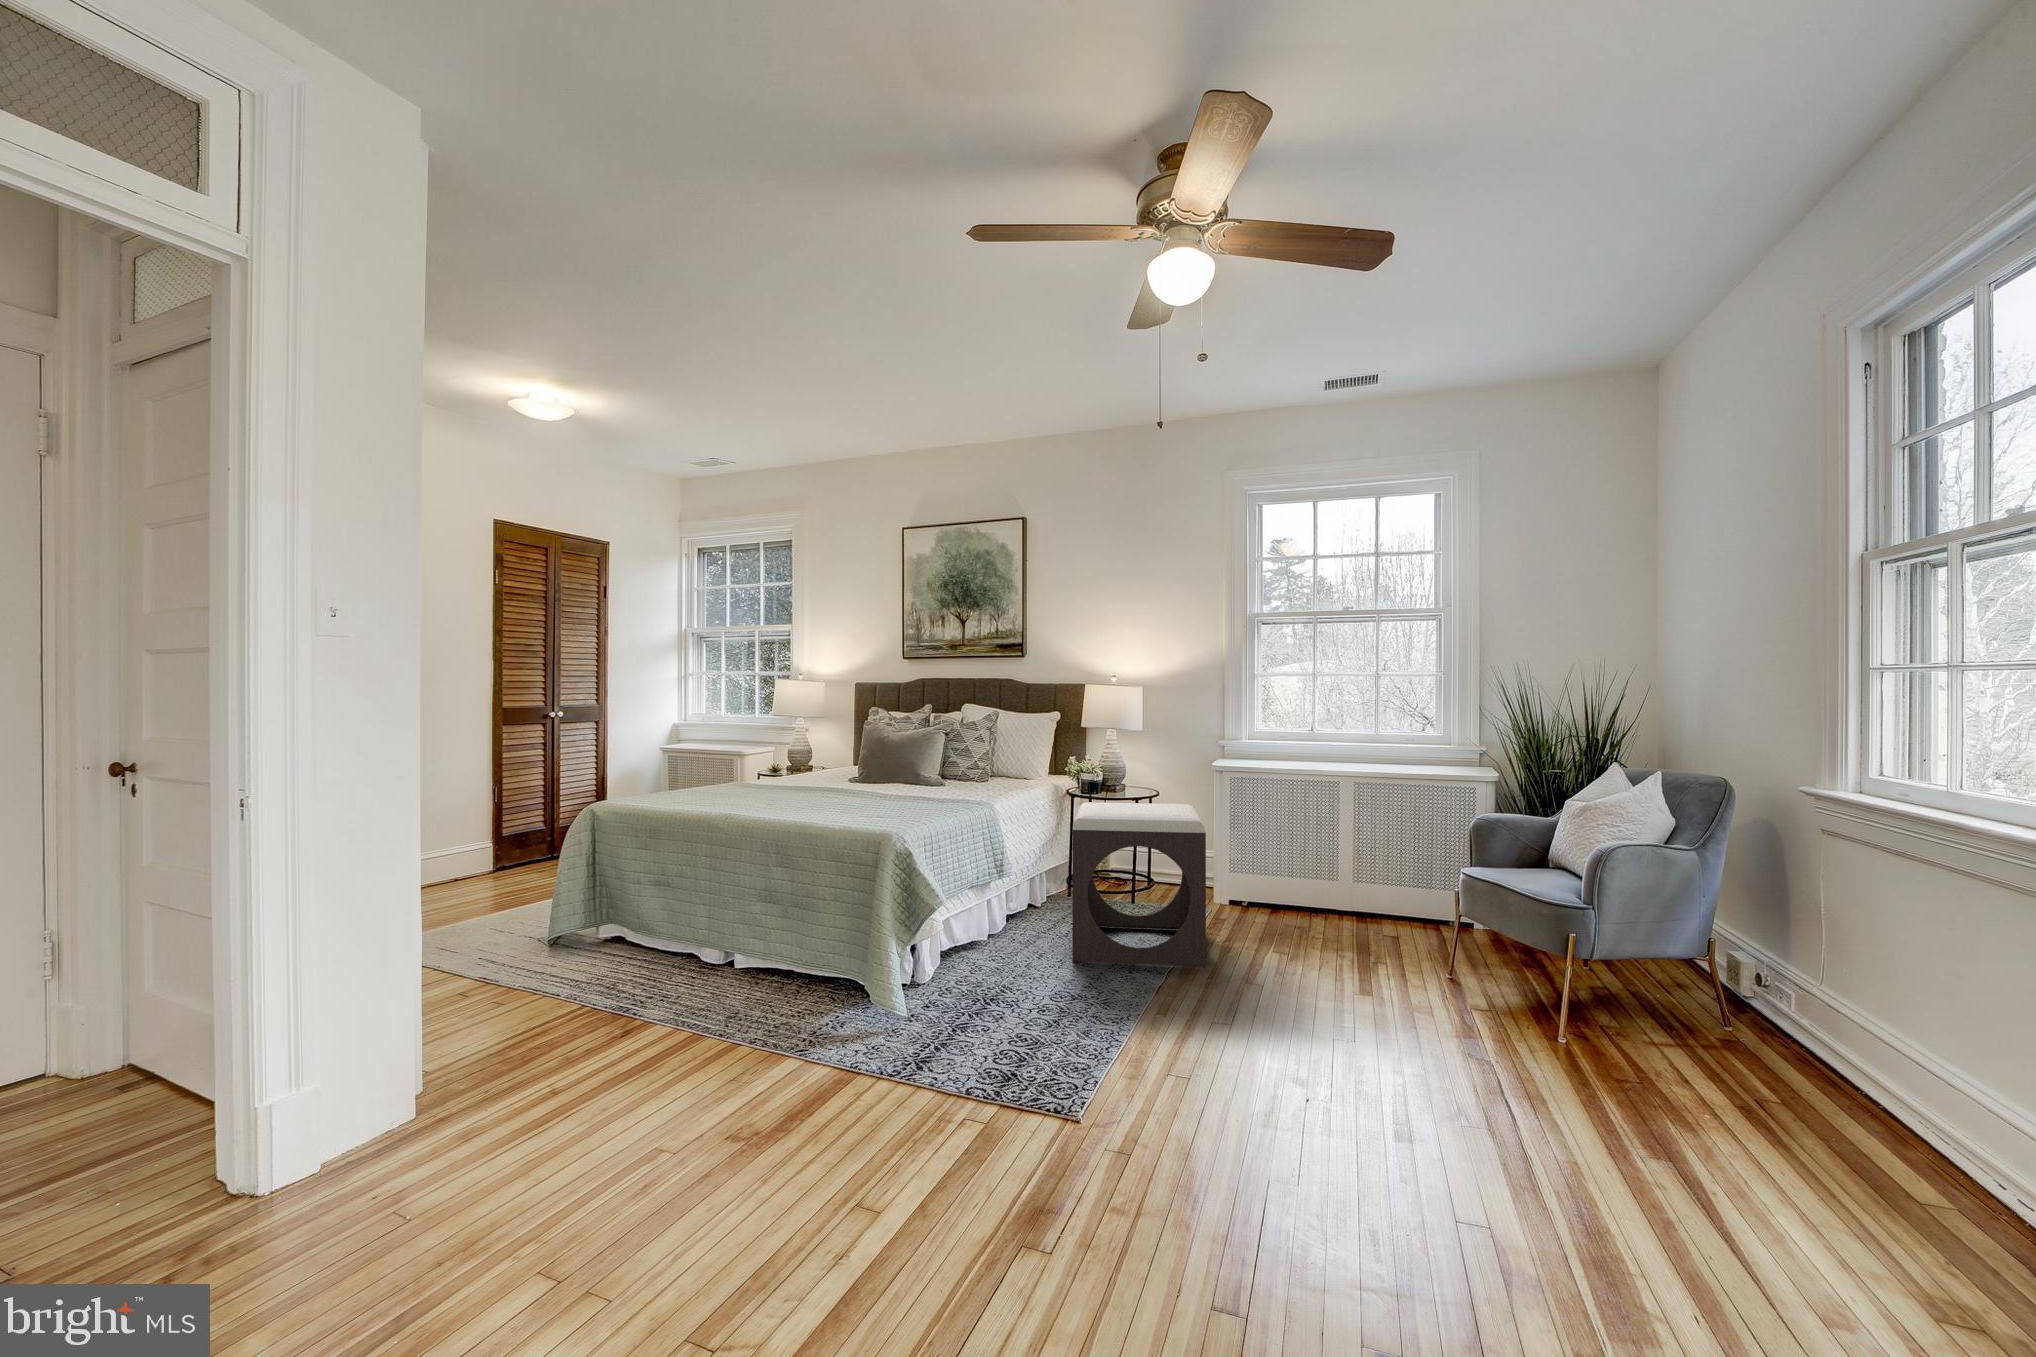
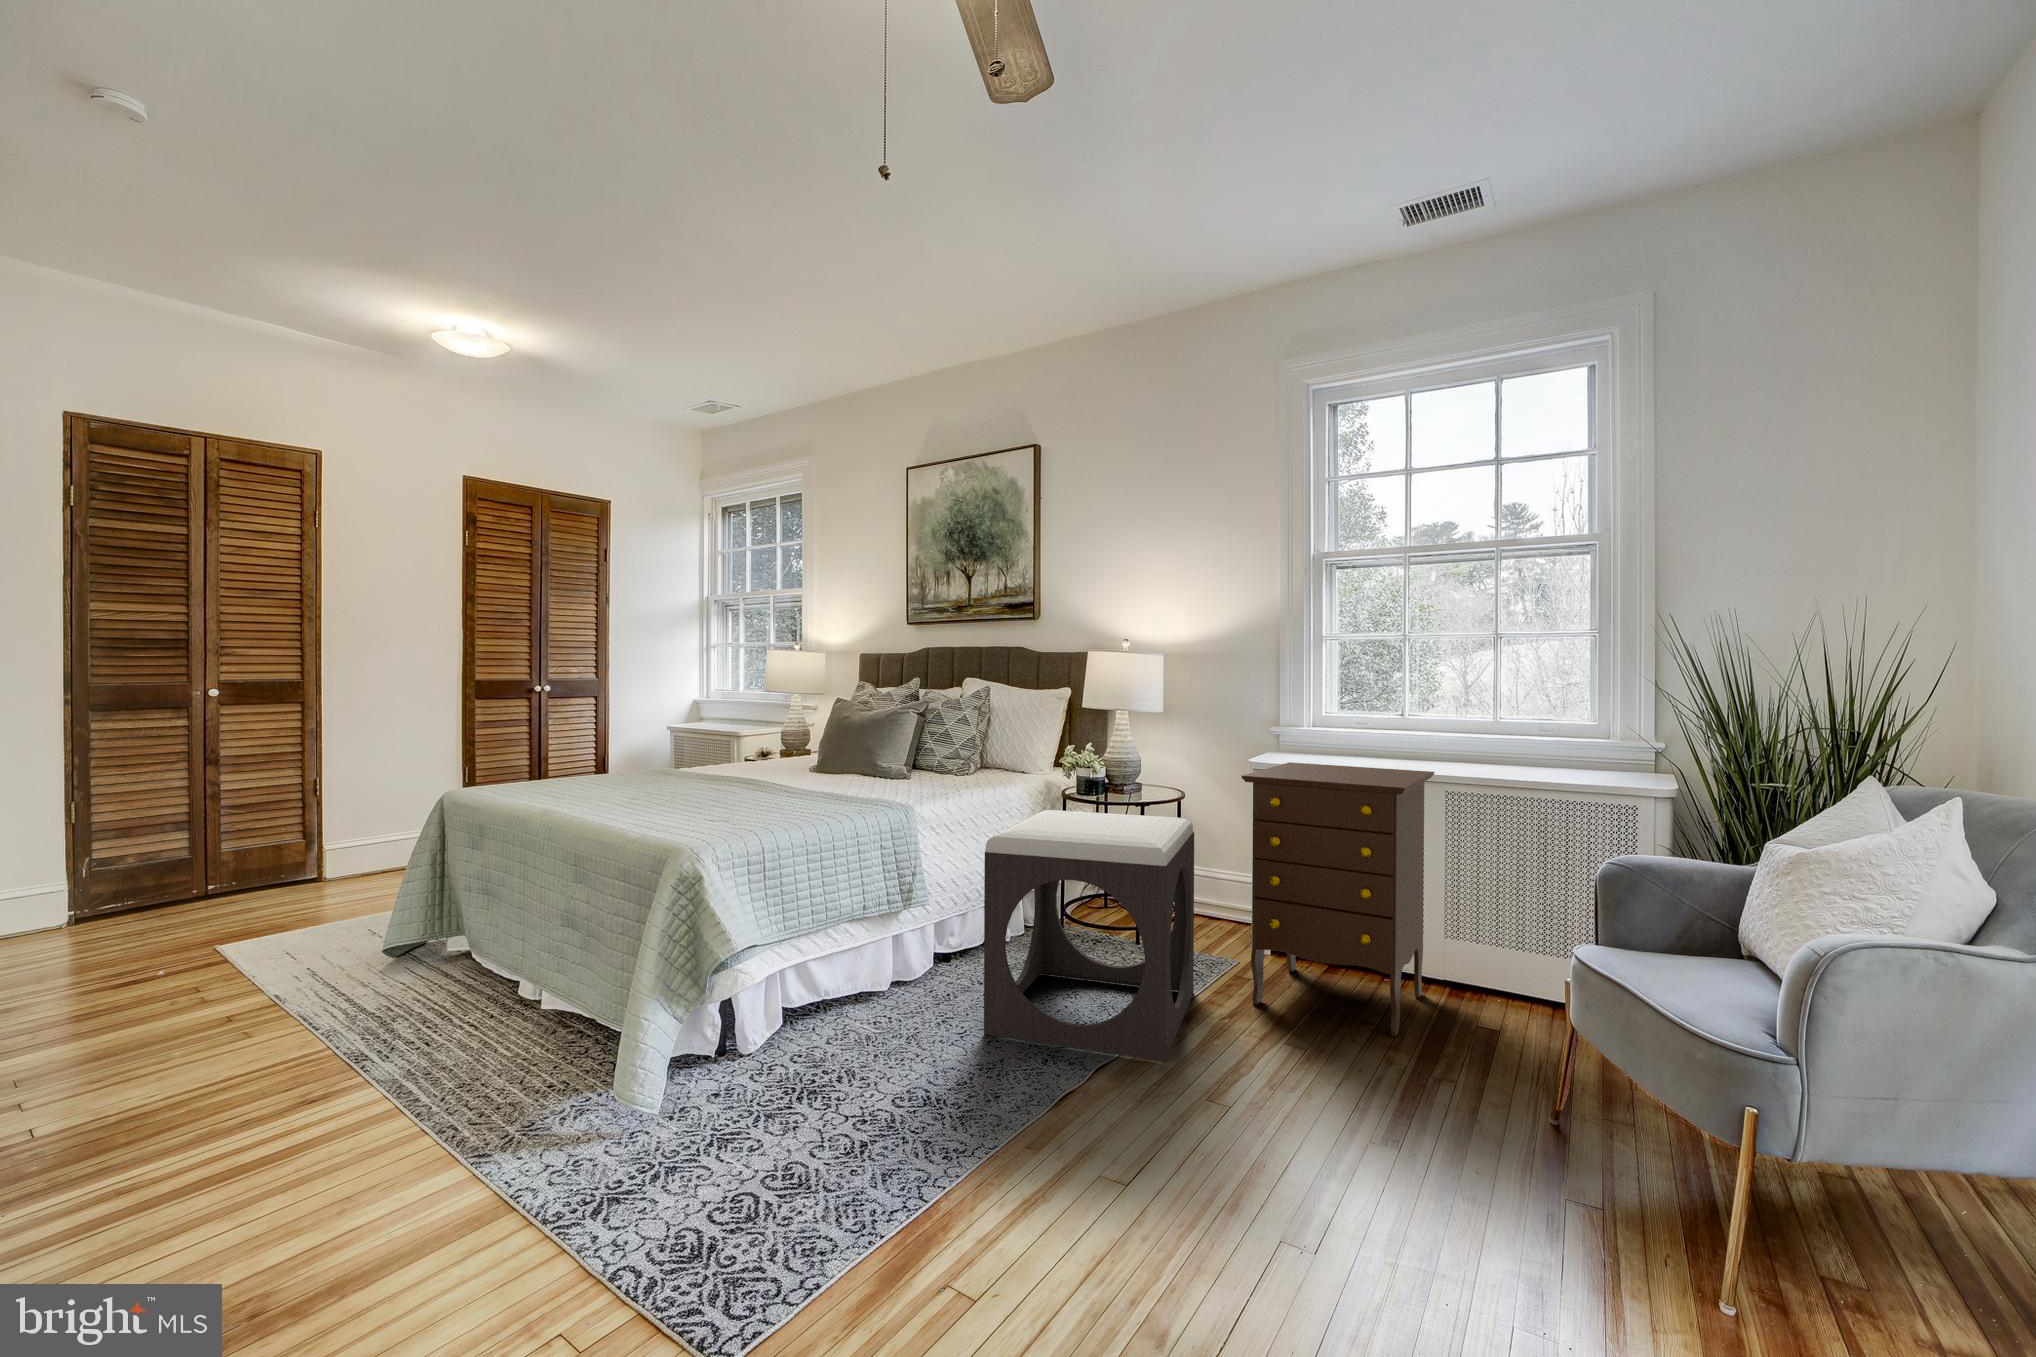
dresser: none [1232,764,1349,945] -> present [1242,762,1434,1036]

